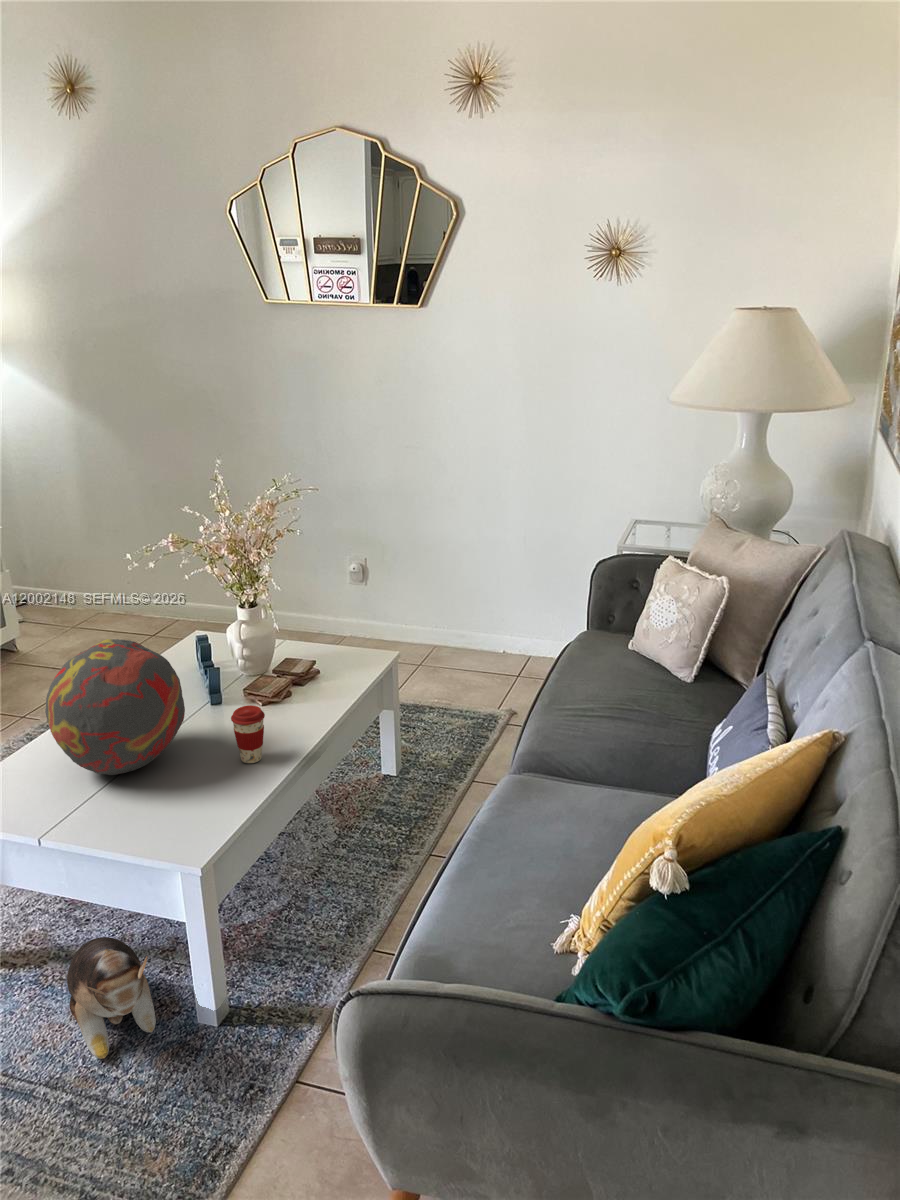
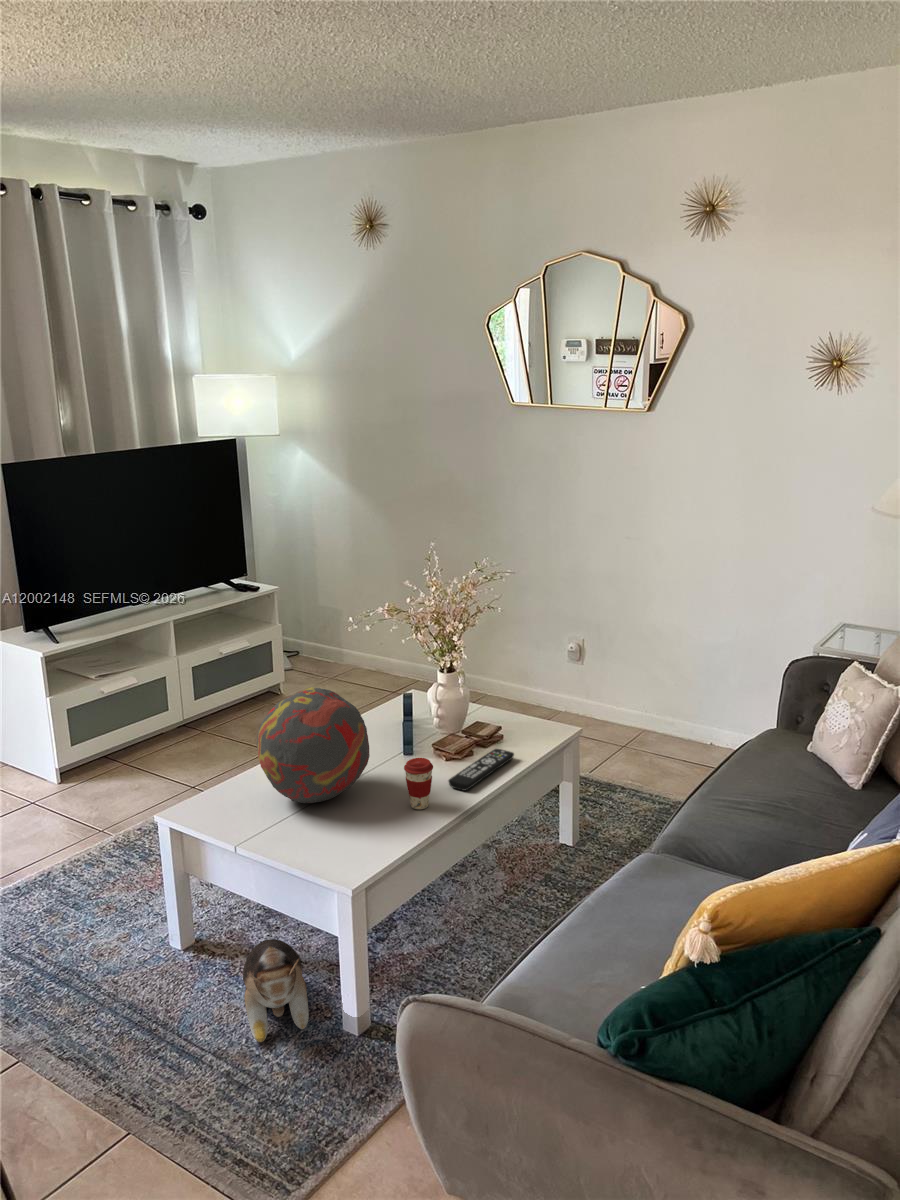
remote control: none [277,685,340,735] -> present [449,749,514,790]

